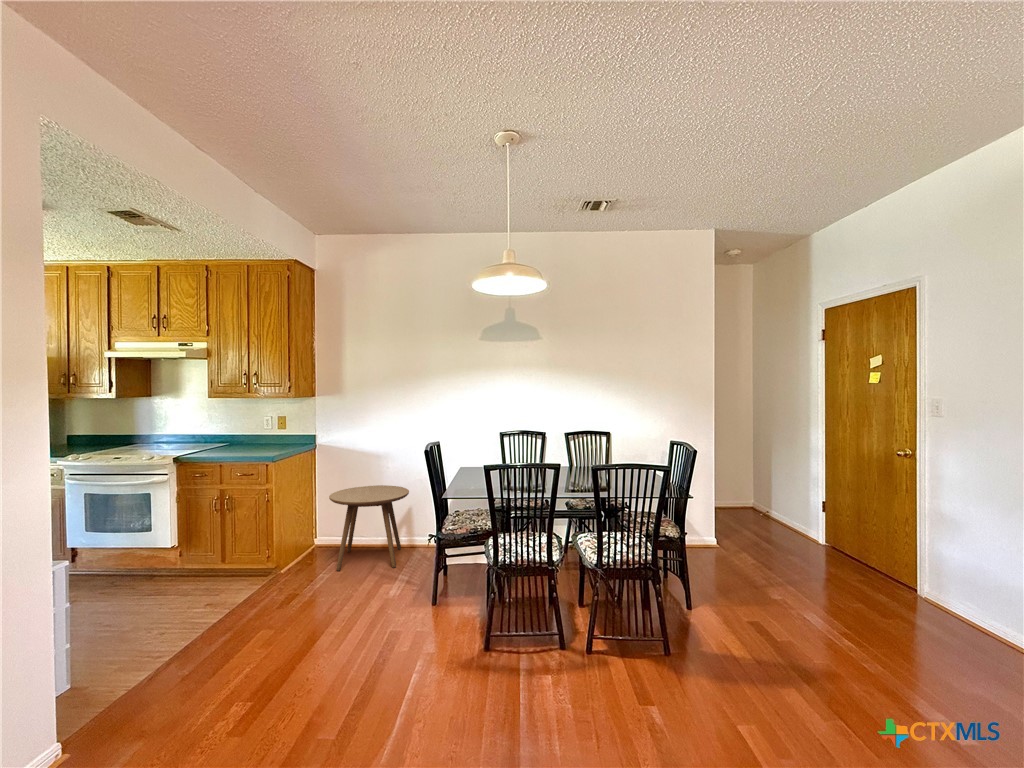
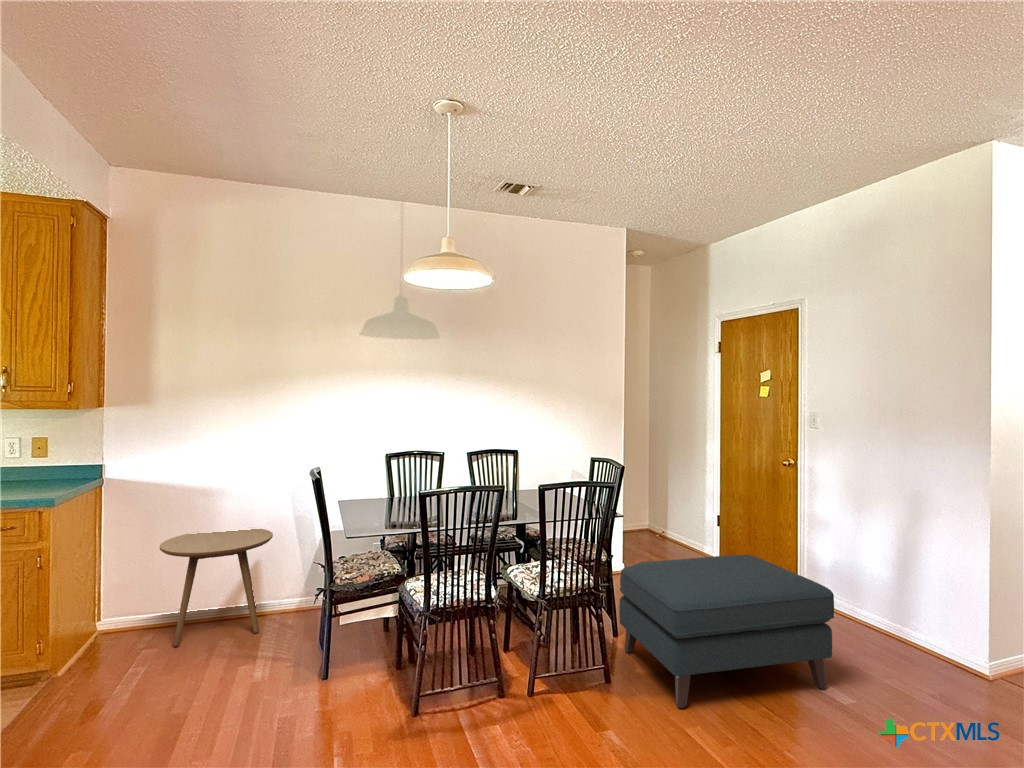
ottoman: none [688,542,925,700] -> present [619,555,834,708]

